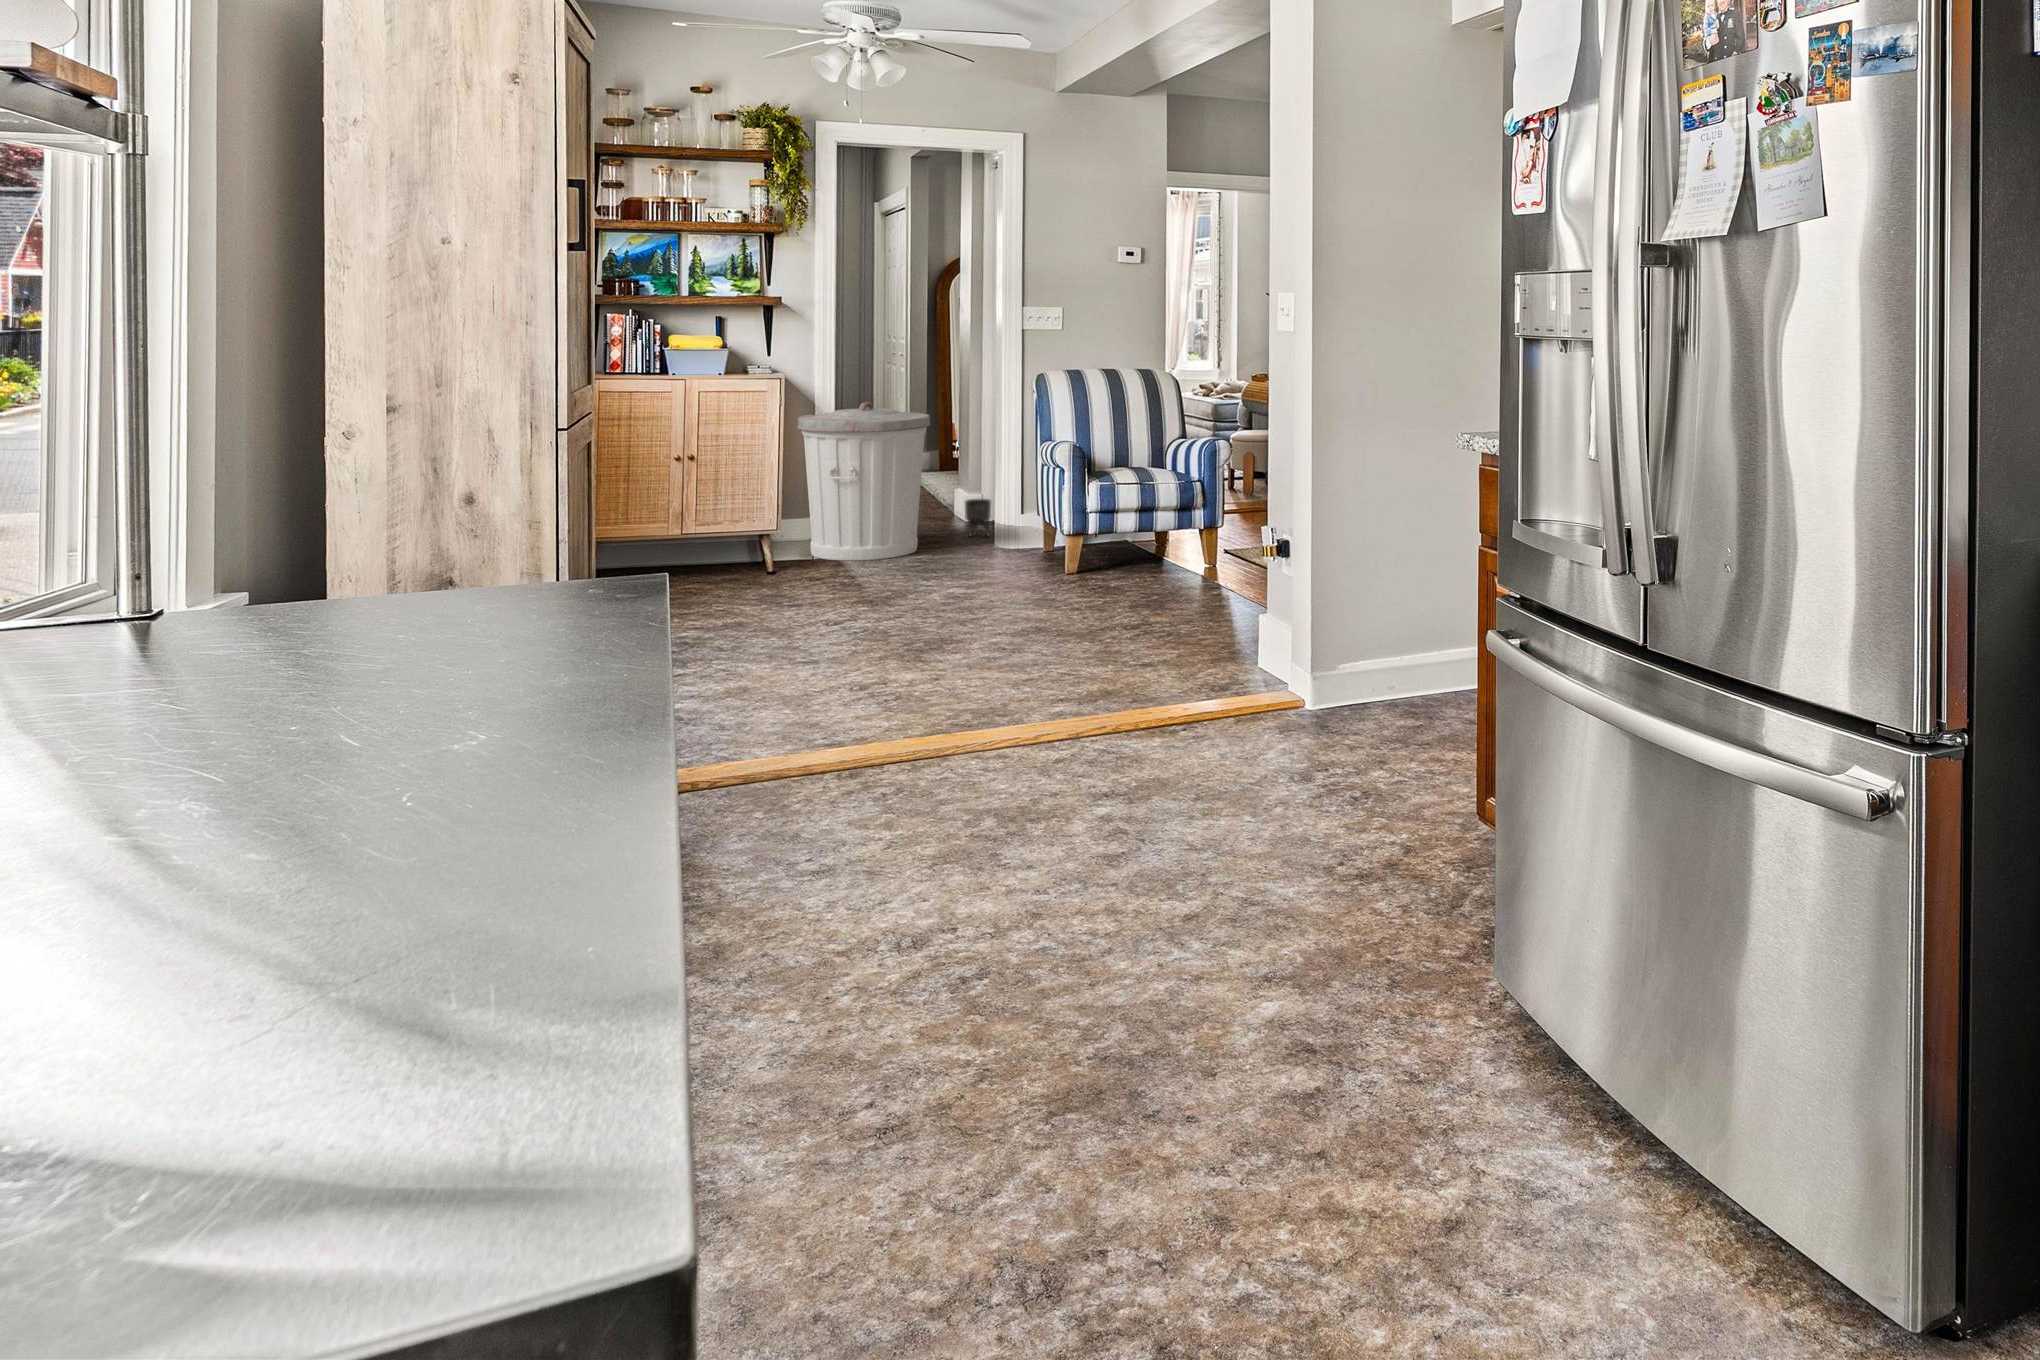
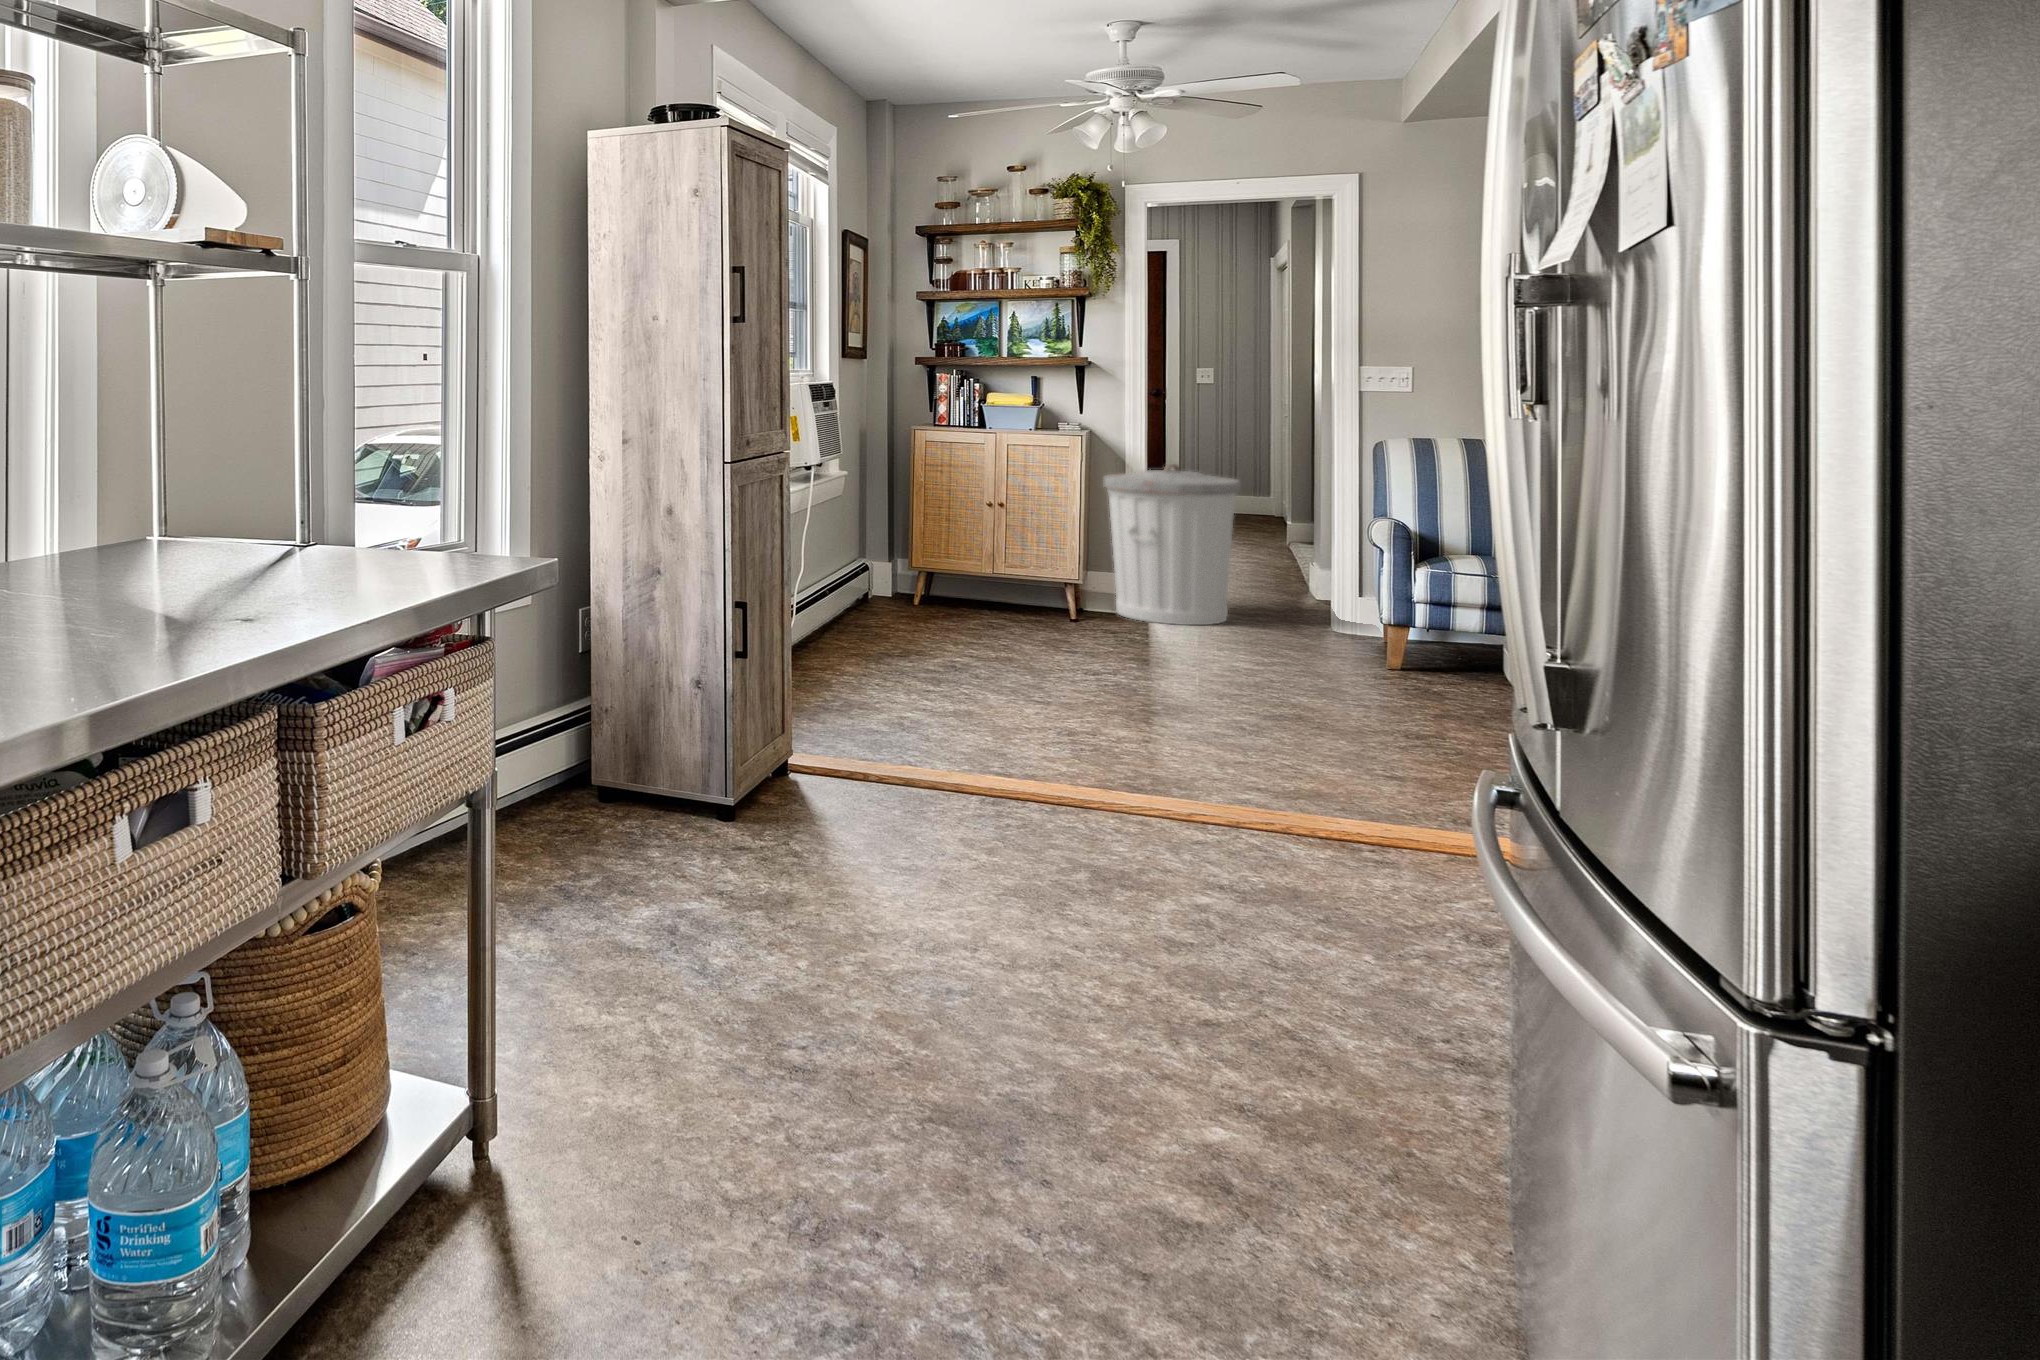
planter: present [965,499,991,536] -> none [1290,576,1321,618]

